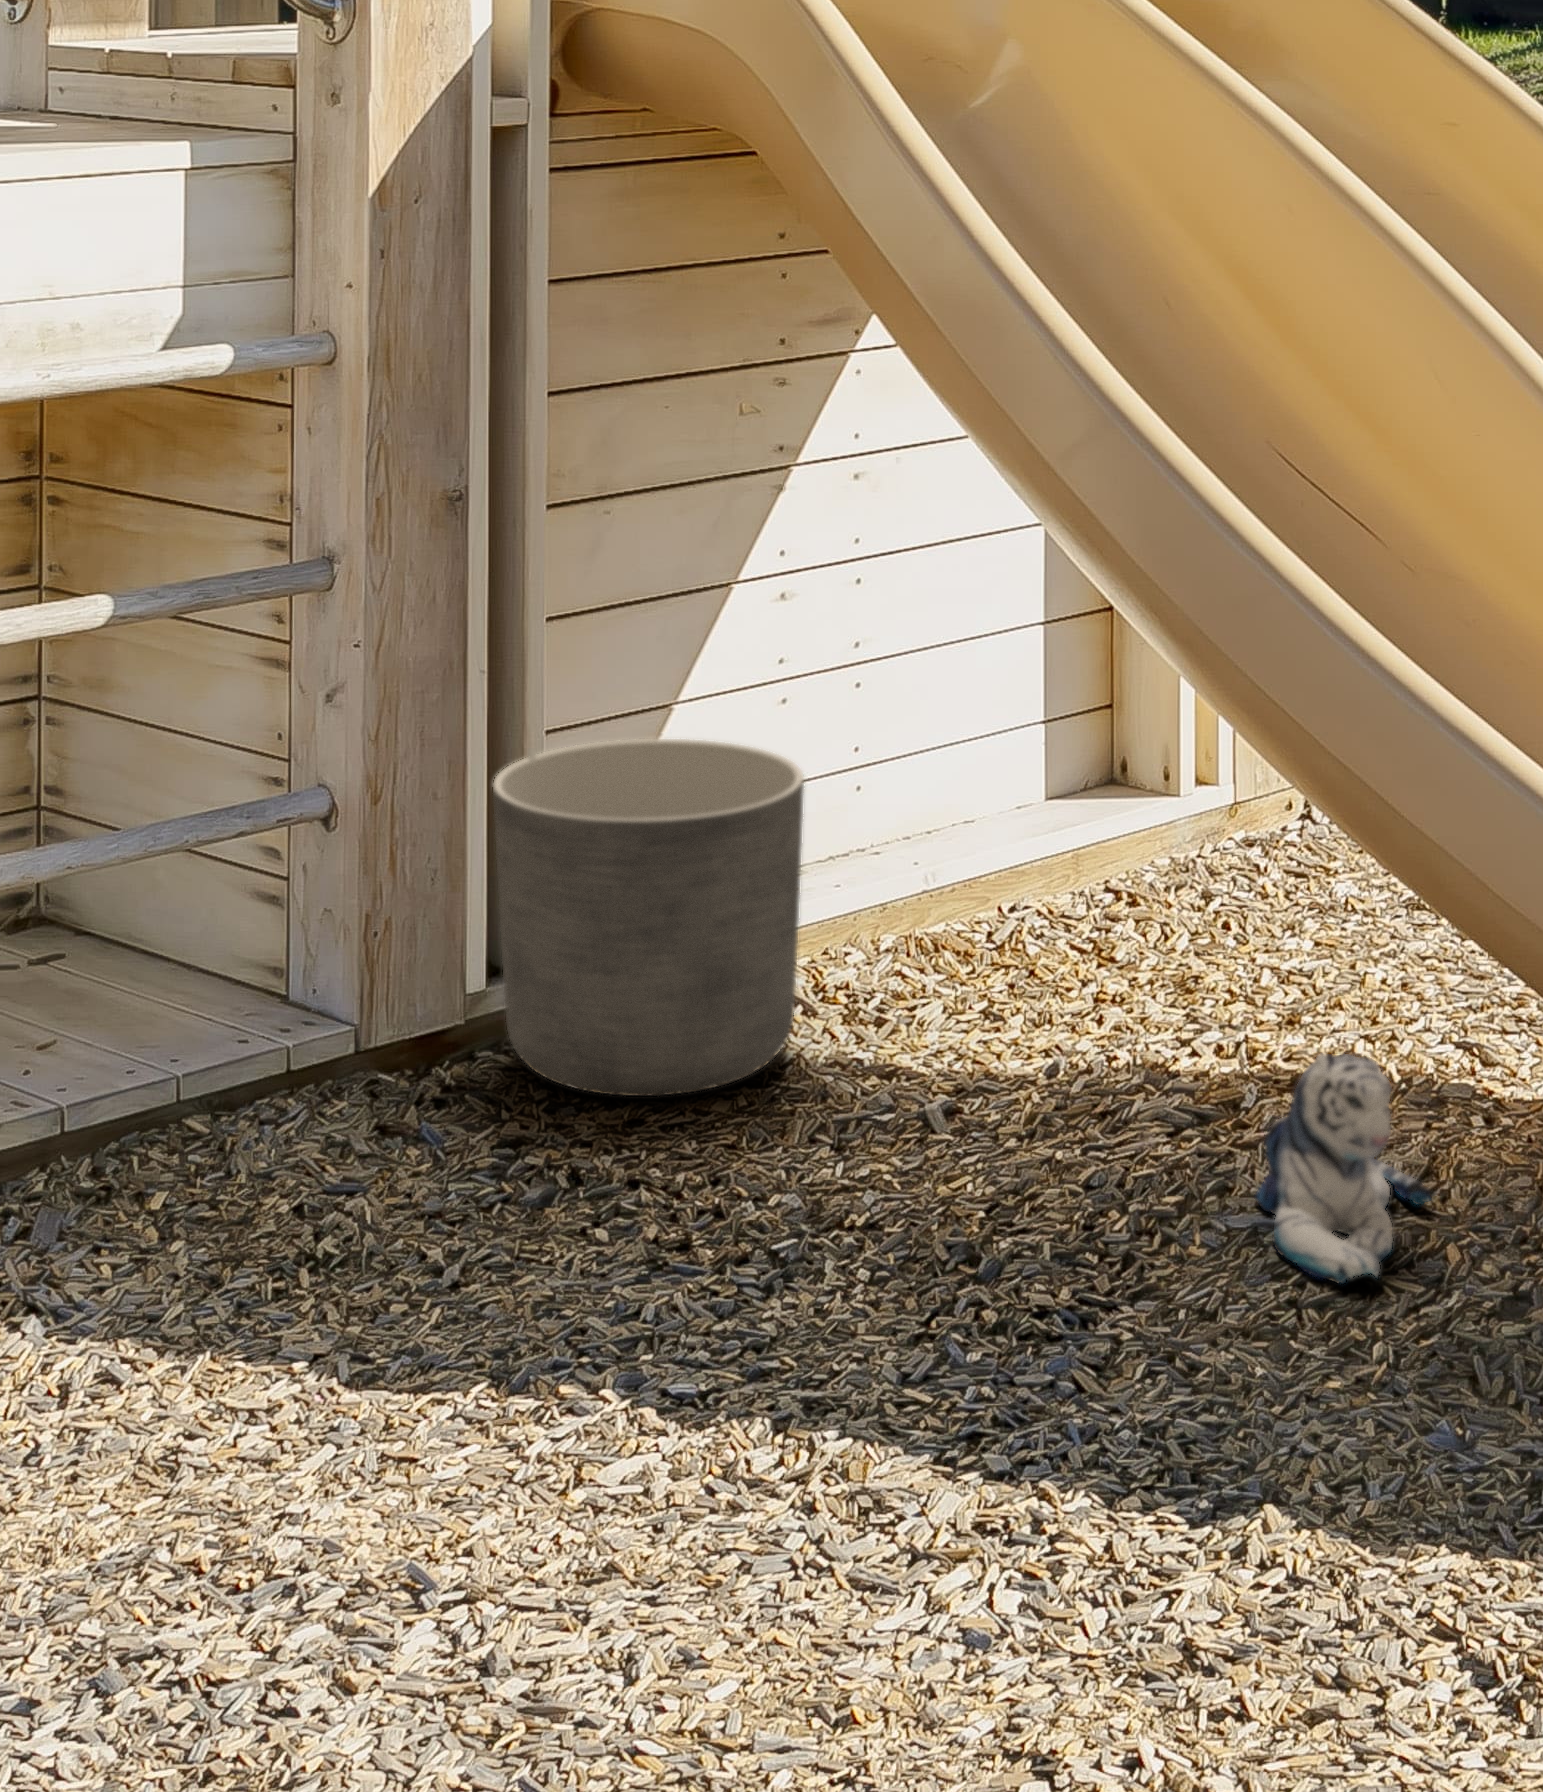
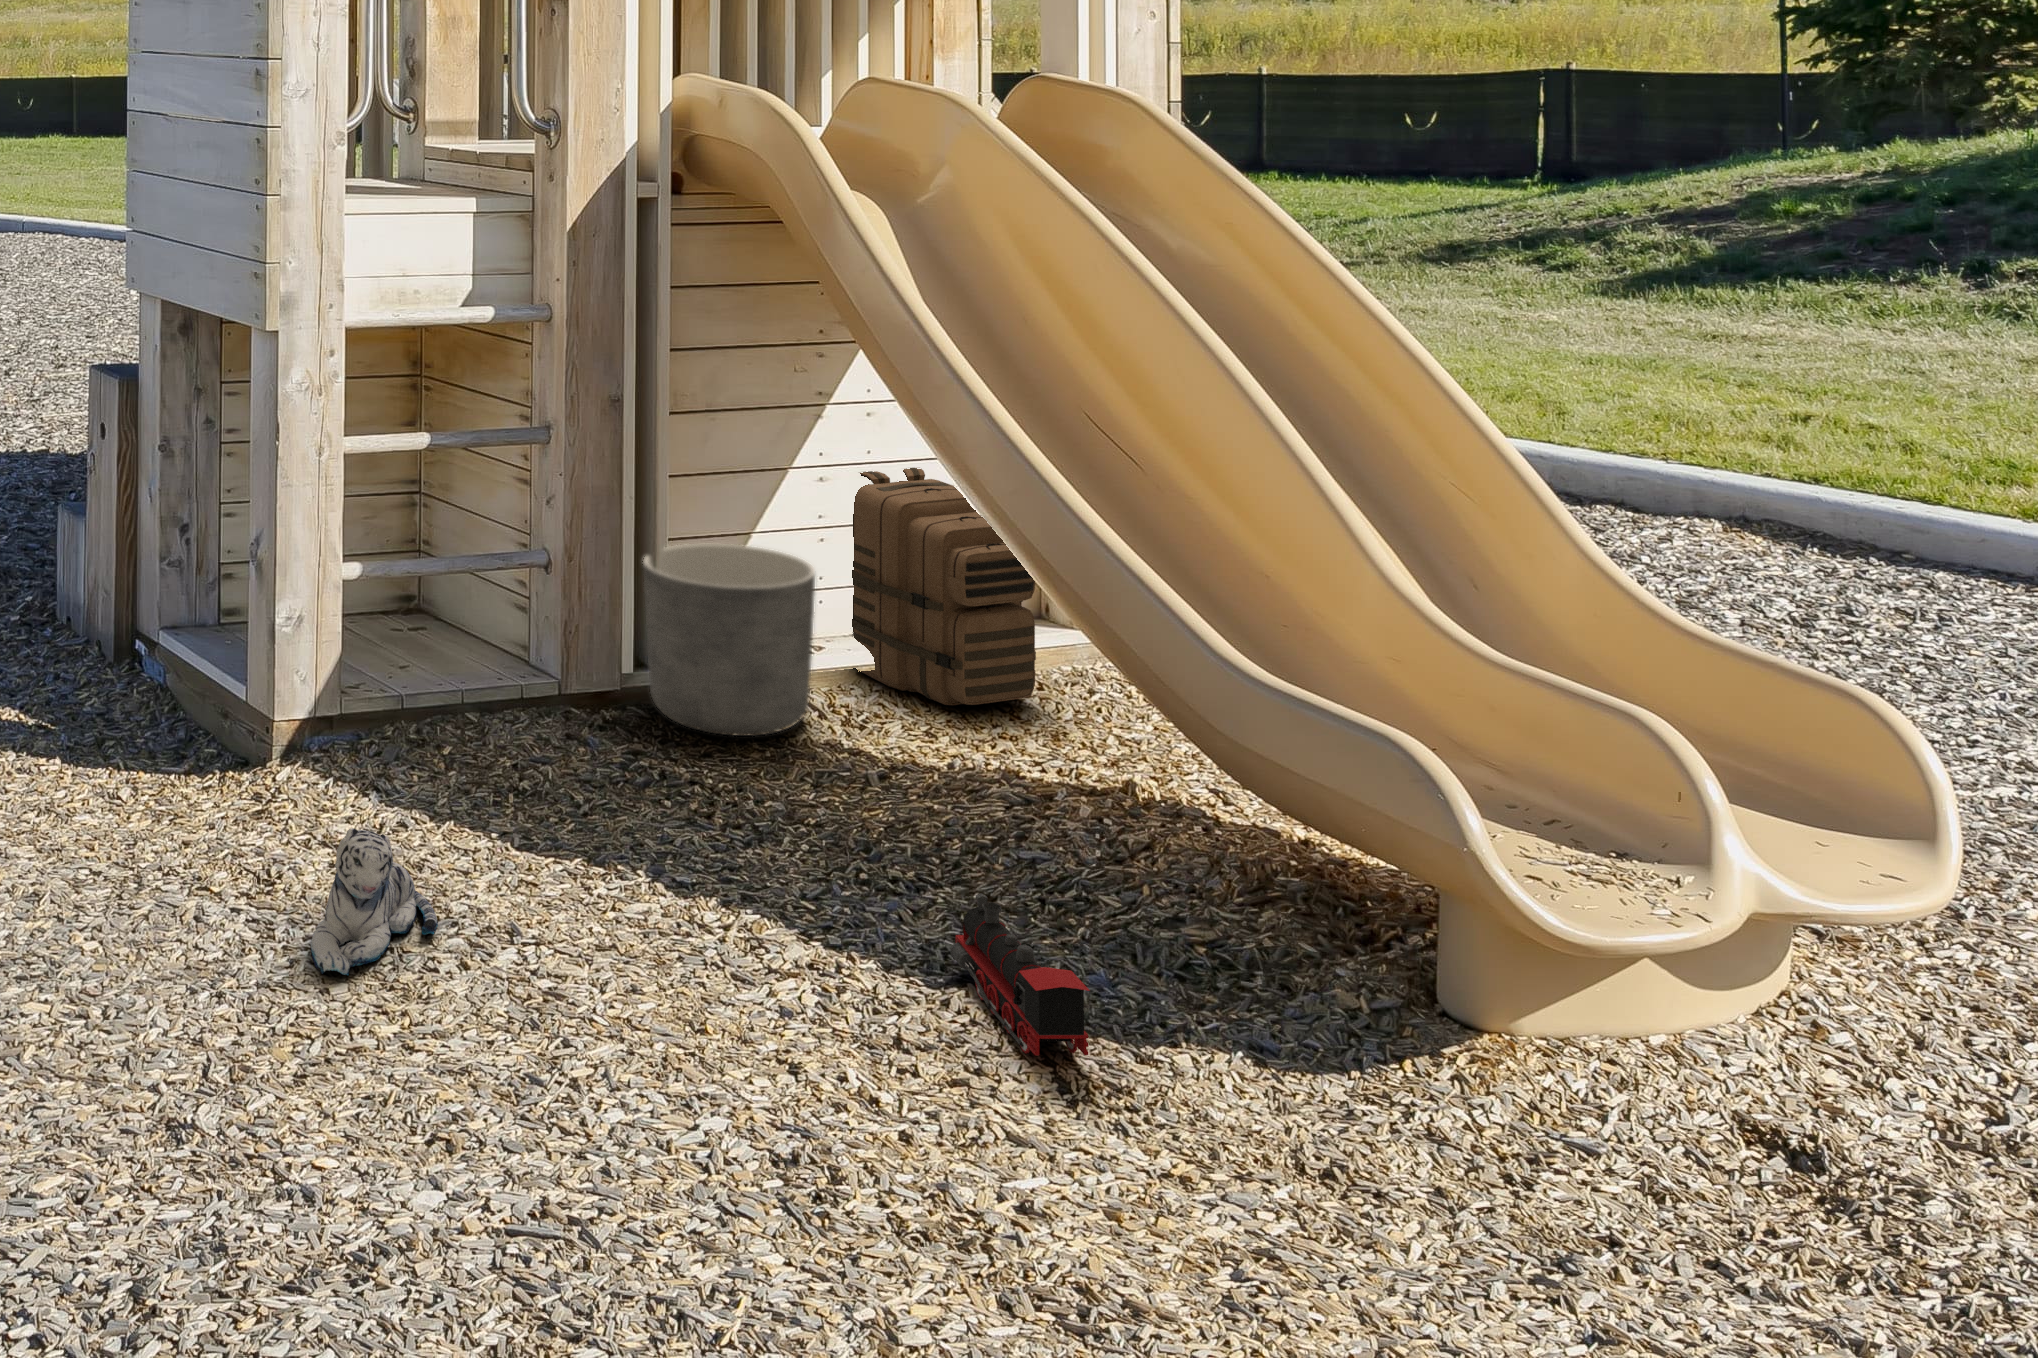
backpack: none [796,564,1144,980] -> present [852,468,1036,705]
plush toy: present [1254,1053,1431,1283] -> present [311,828,438,975]
toy train: none [1196,1324,1486,1608] -> present [951,893,1090,1056]

